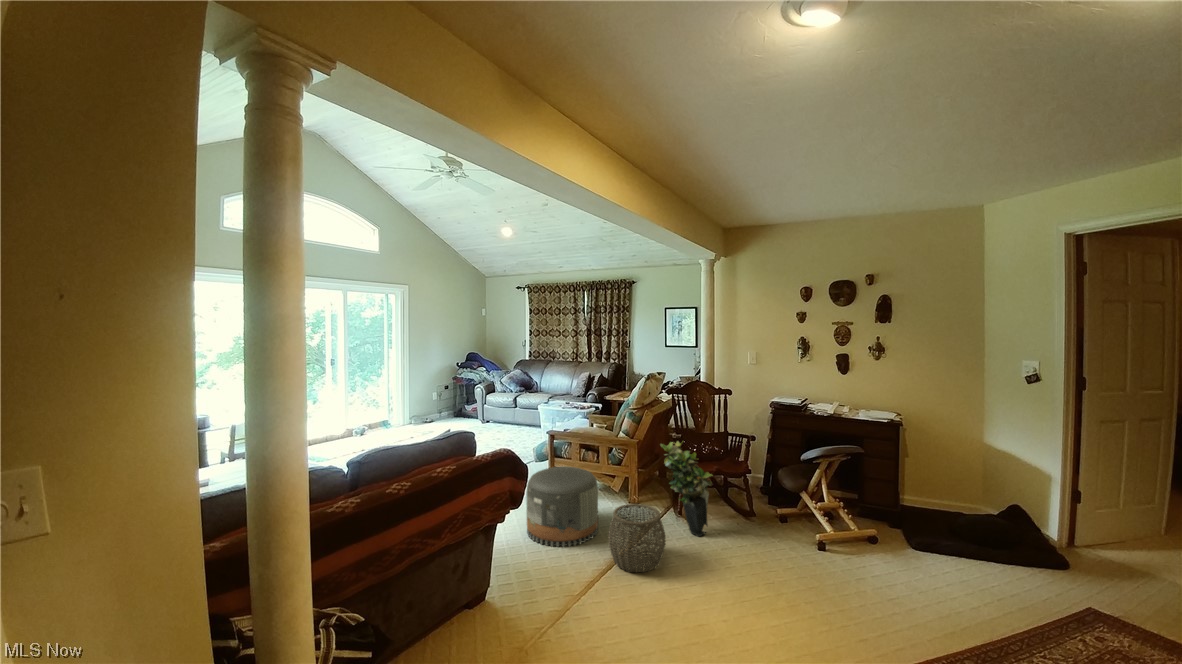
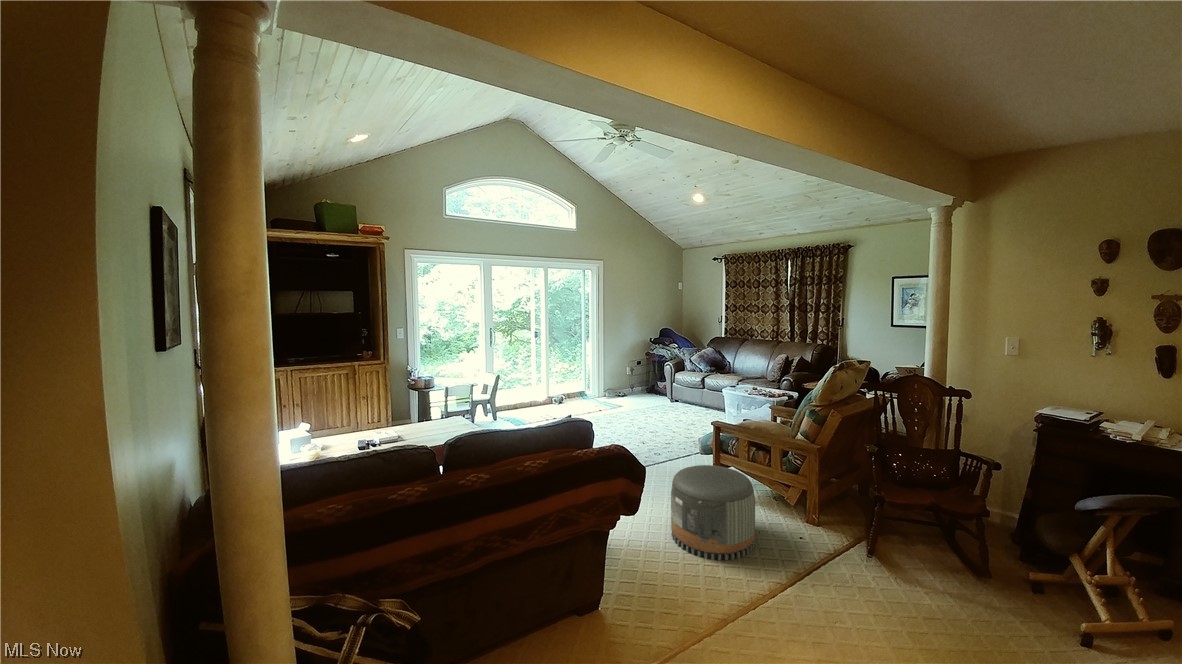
potted plant: present [661,442,712,537] -> none [843,458,923,592]
woven basket: present [608,504,666,572] -> none [753,529,832,622]

